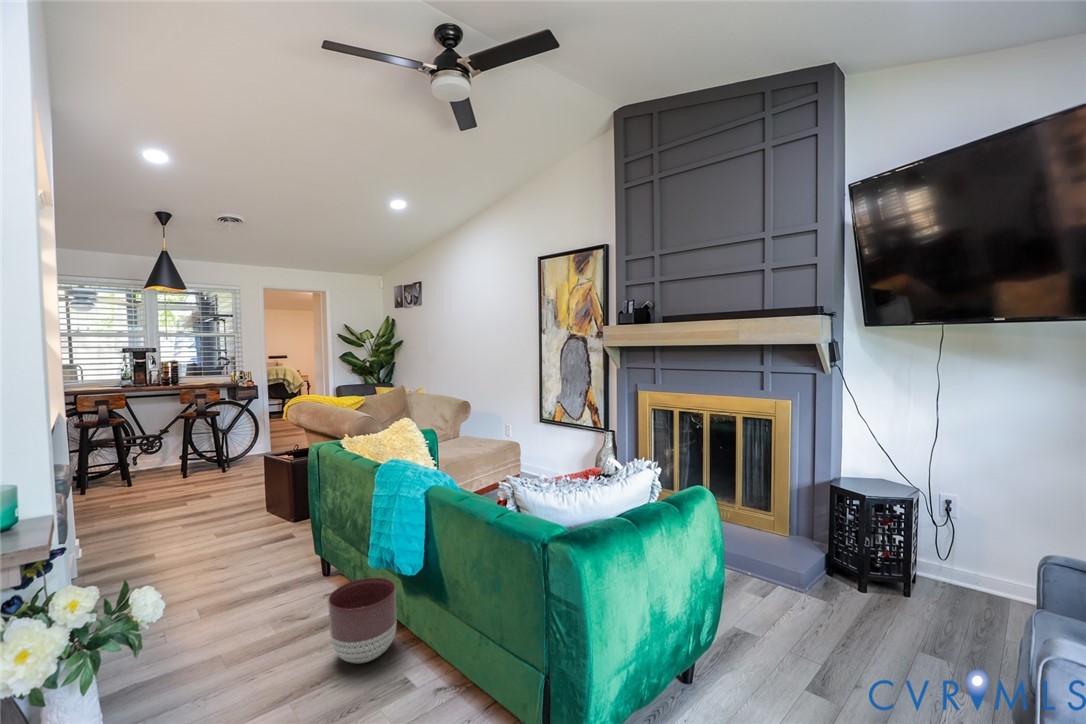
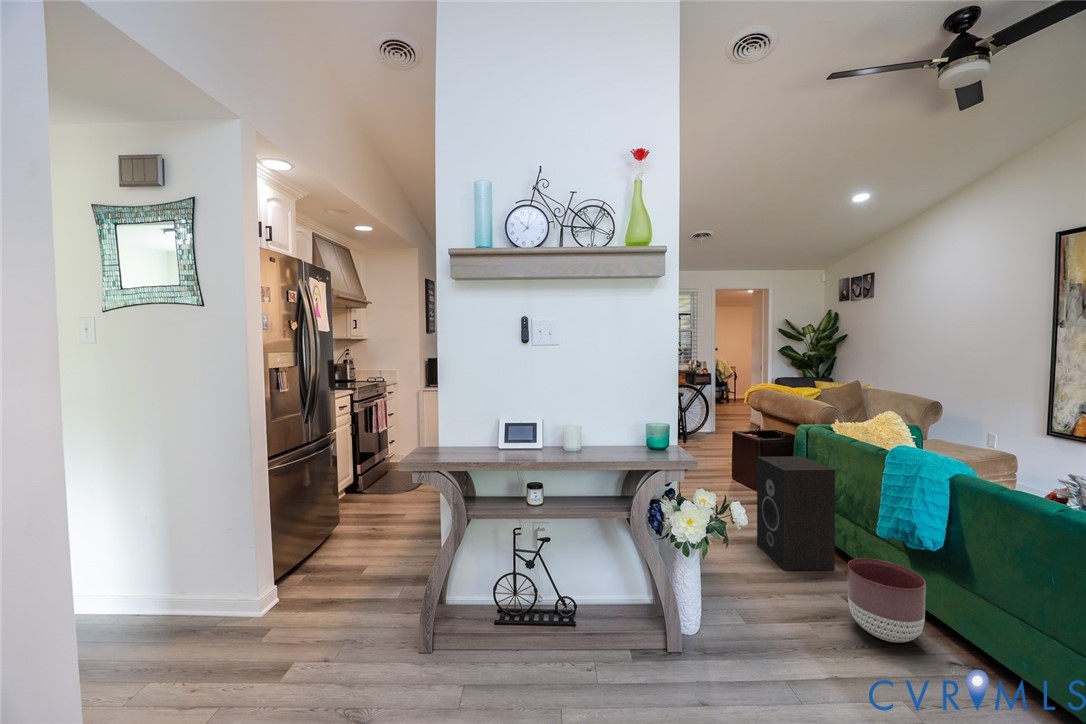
speaker: none [257,481,341,620] -> present [757,456,835,570]

